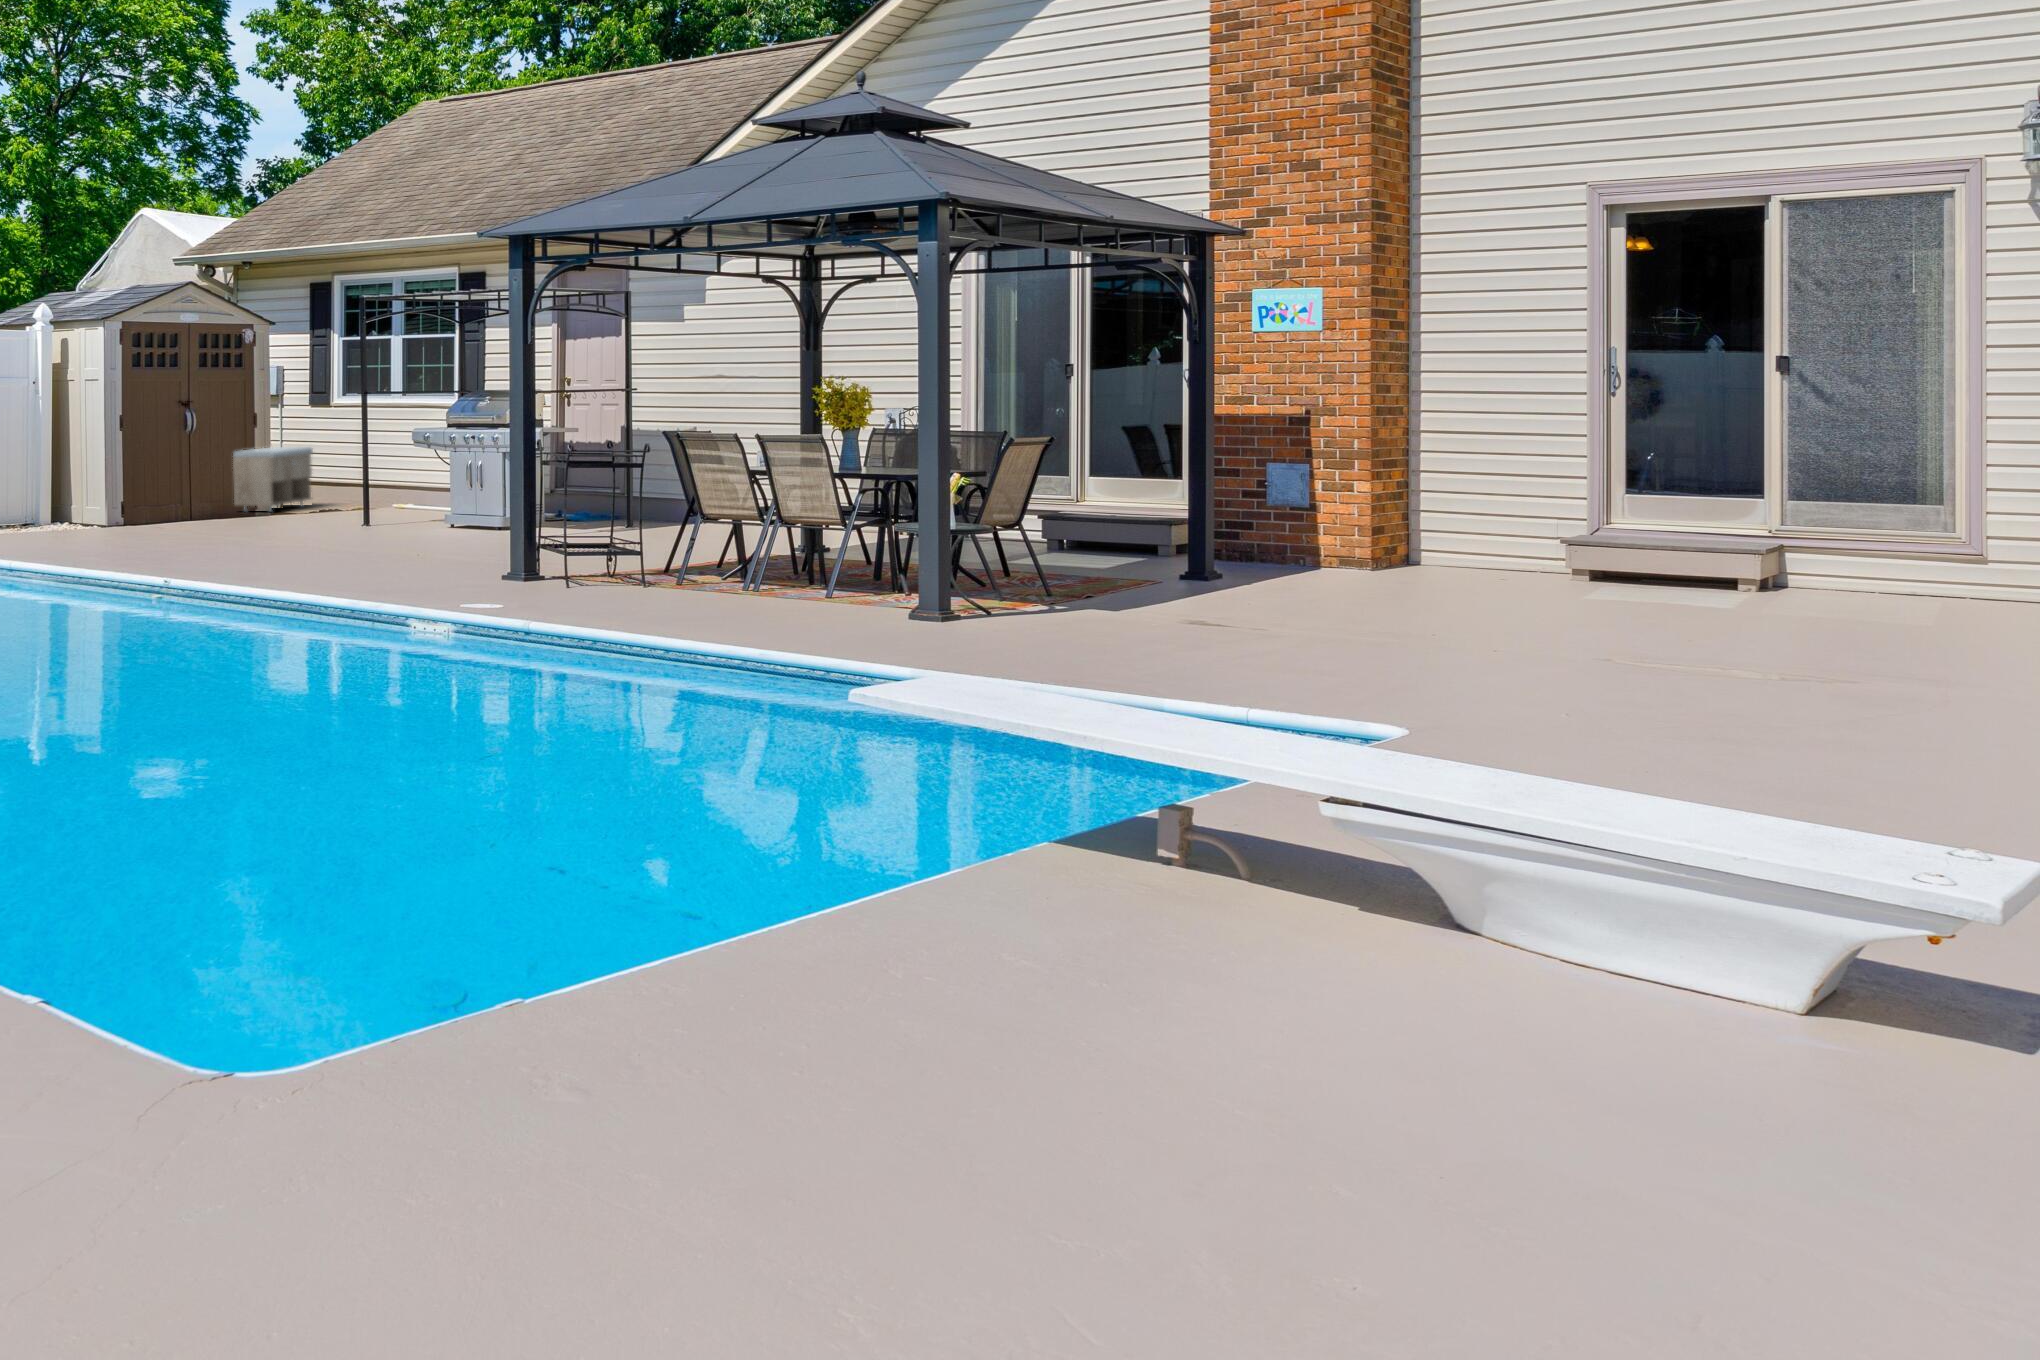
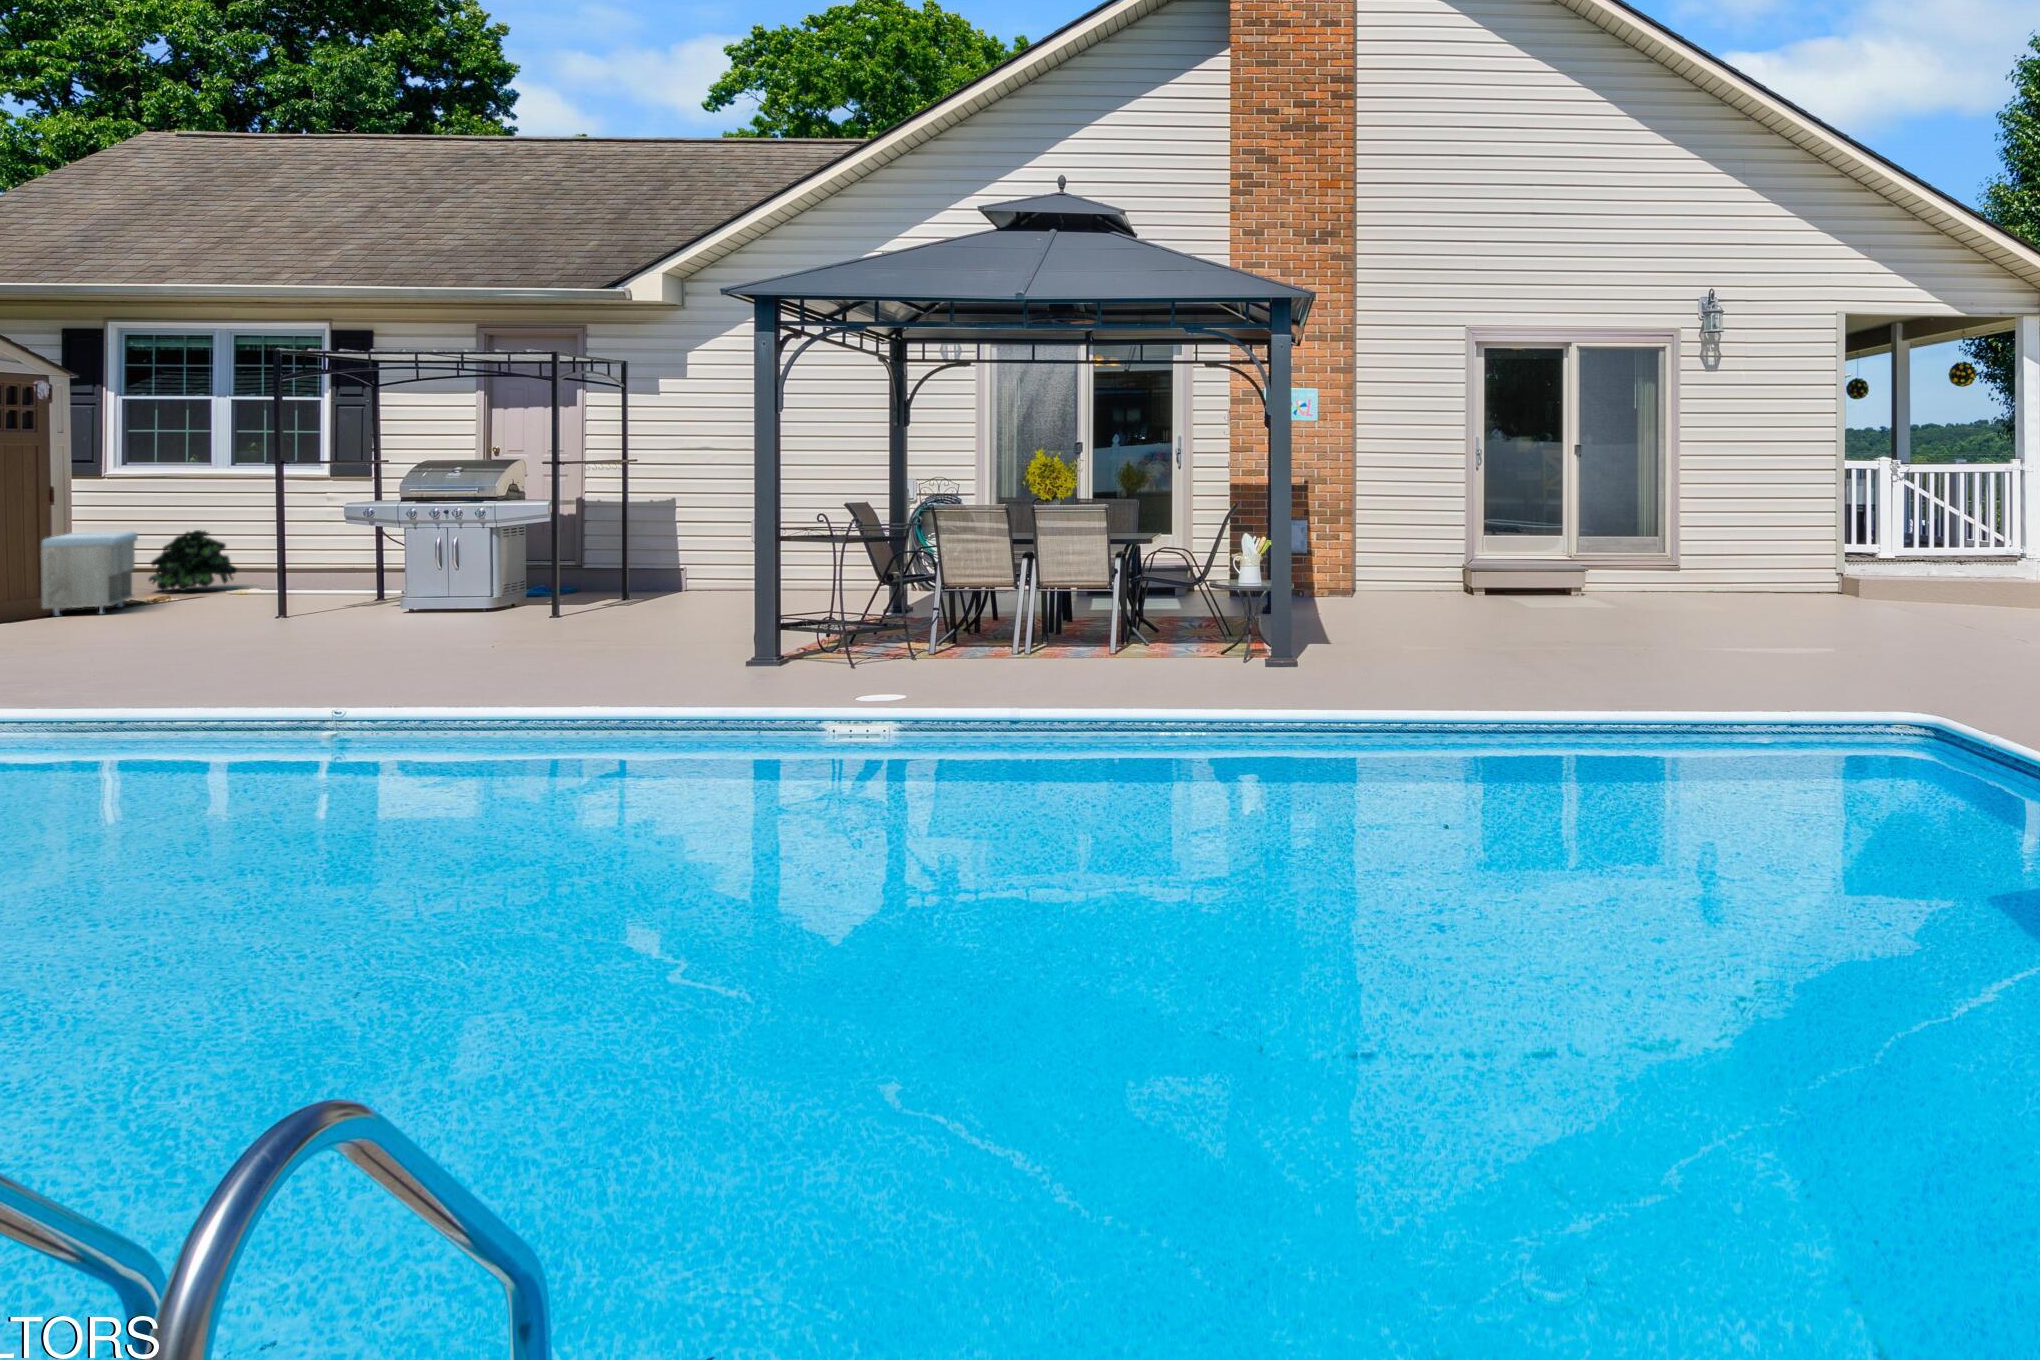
potted plant: none [352,447,415,497] -> present [149,530,237,592]

